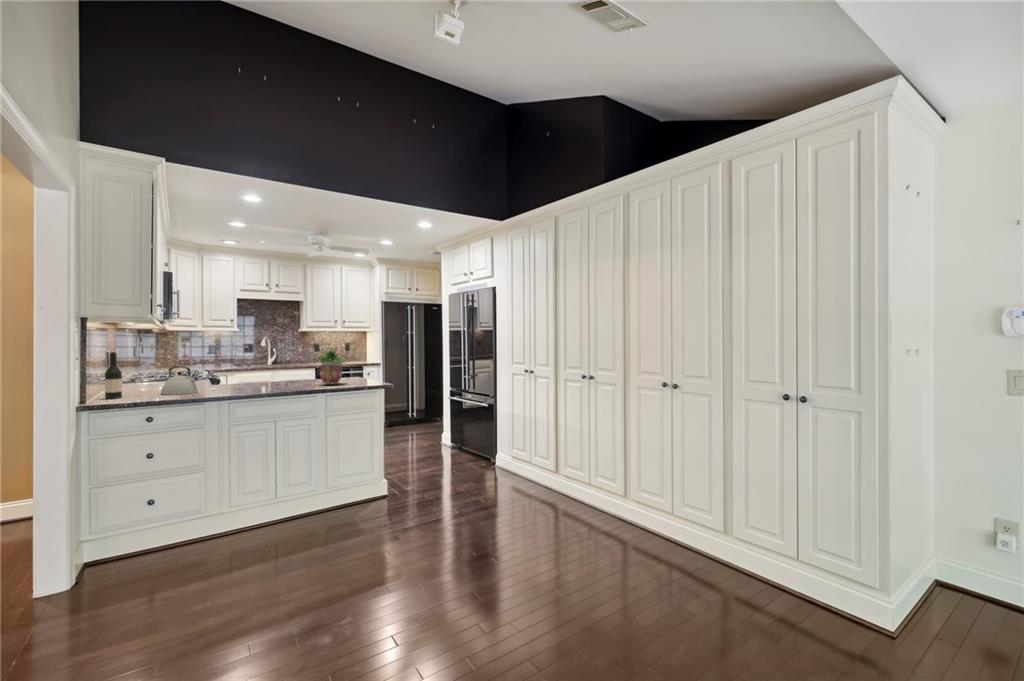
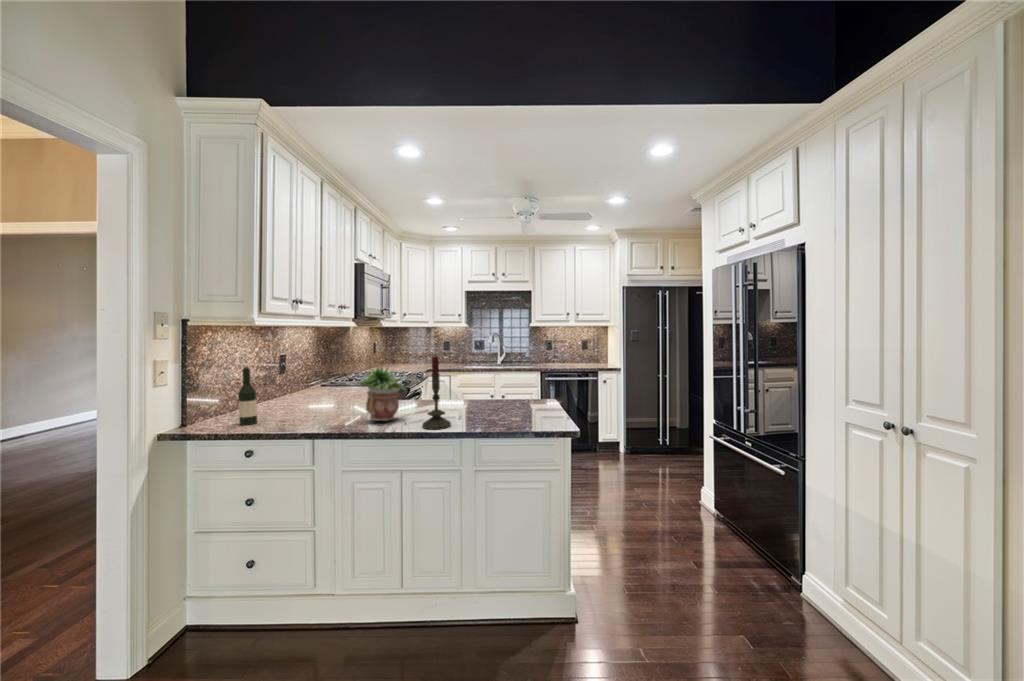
candle: none [282,341,303,389] -> present [422,356,451,429]
potted plant: present [317,349,344,384] -> present [361,367,404,421]
kettle: present [161,366,198,395] -> none [296,385,338,424]

